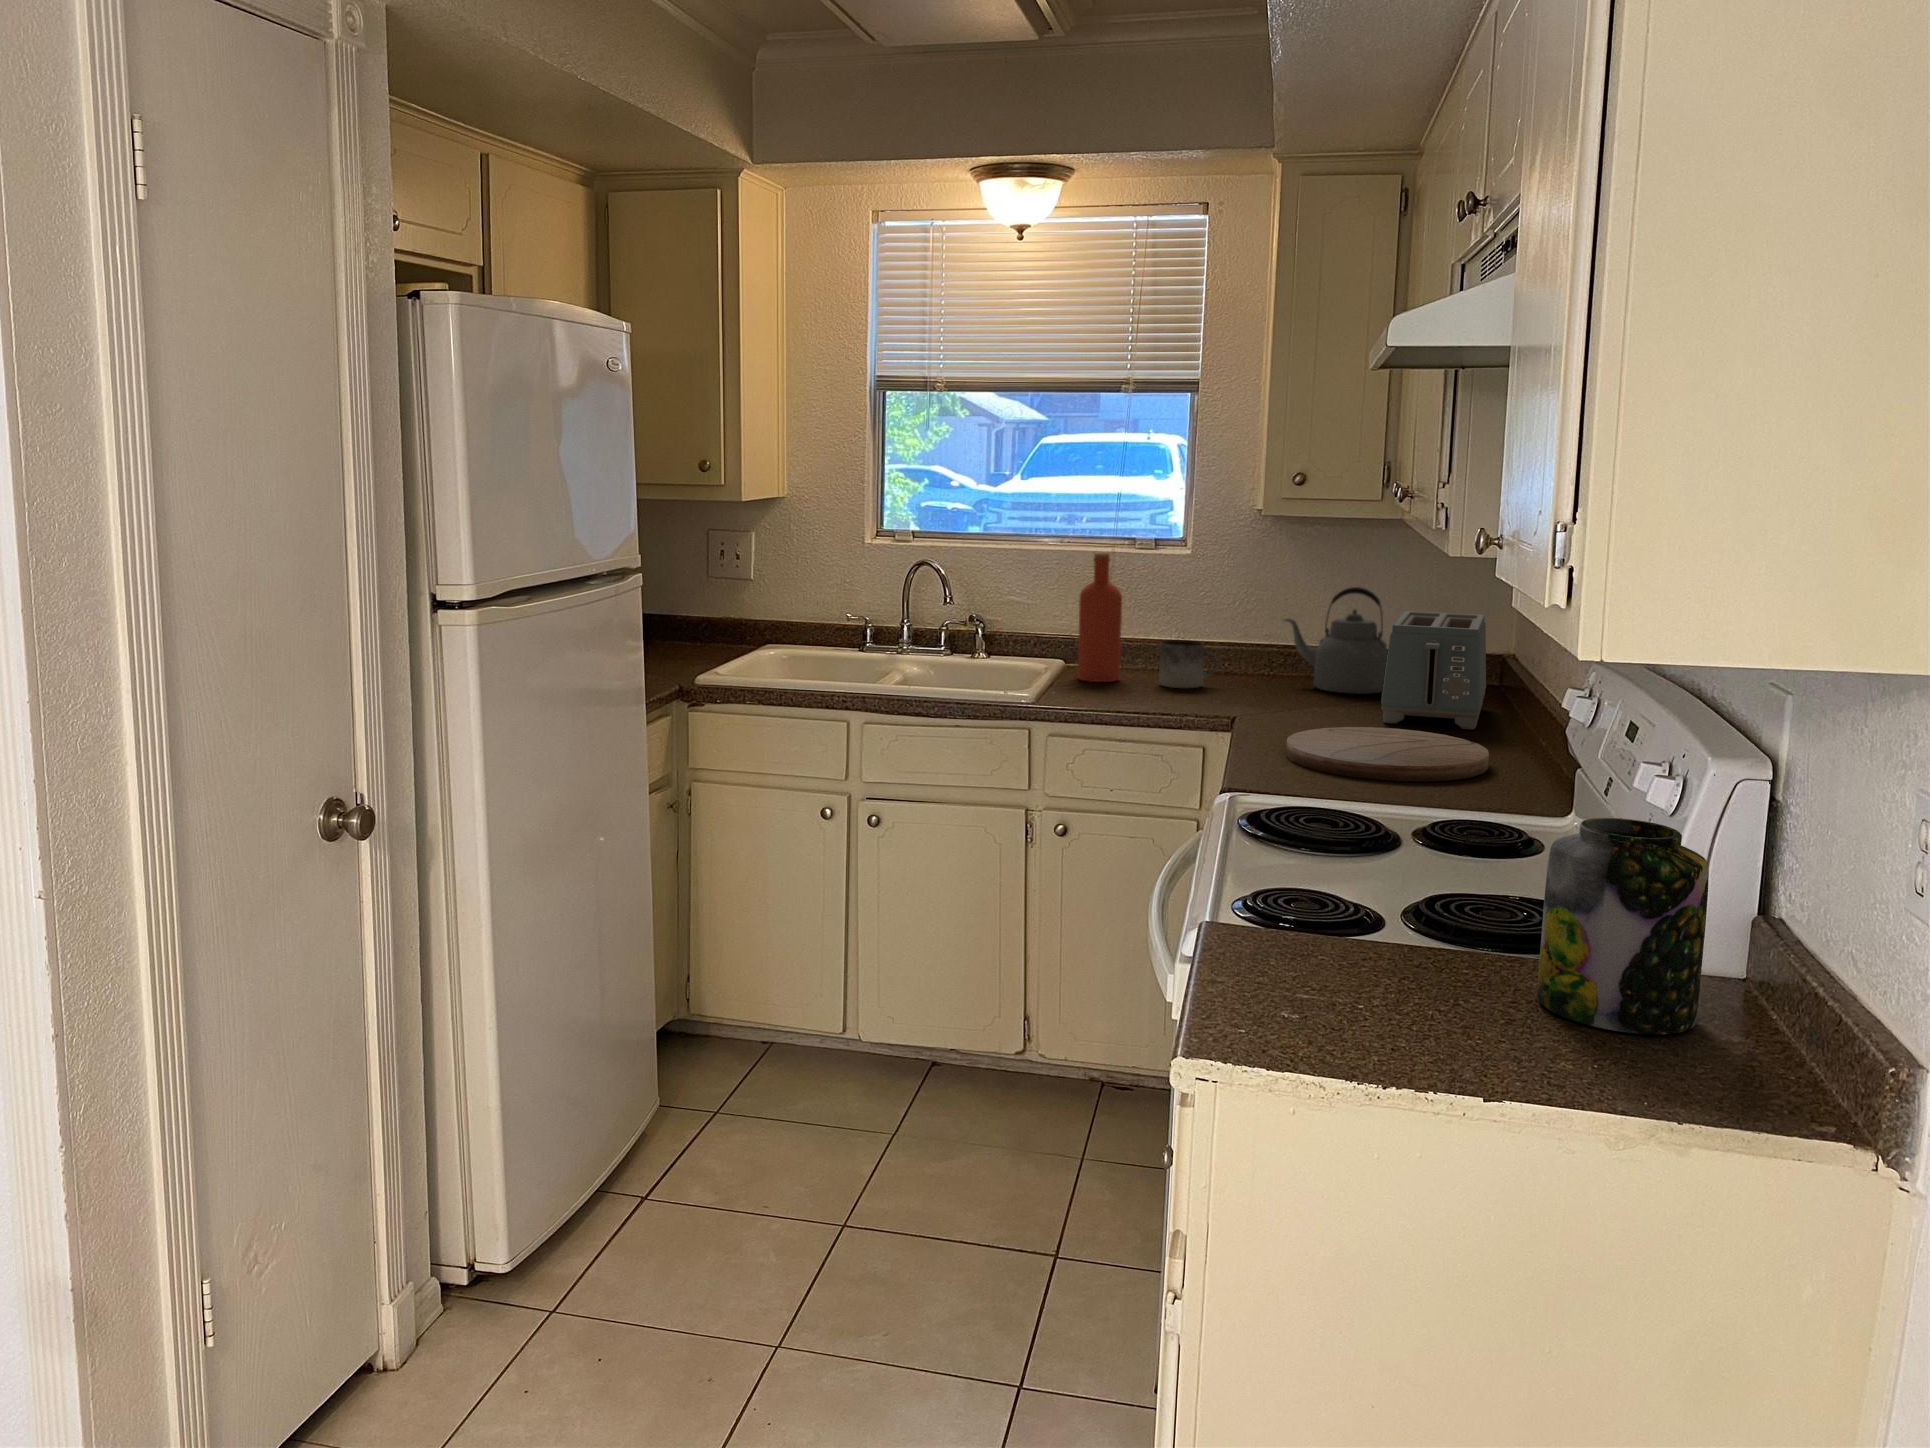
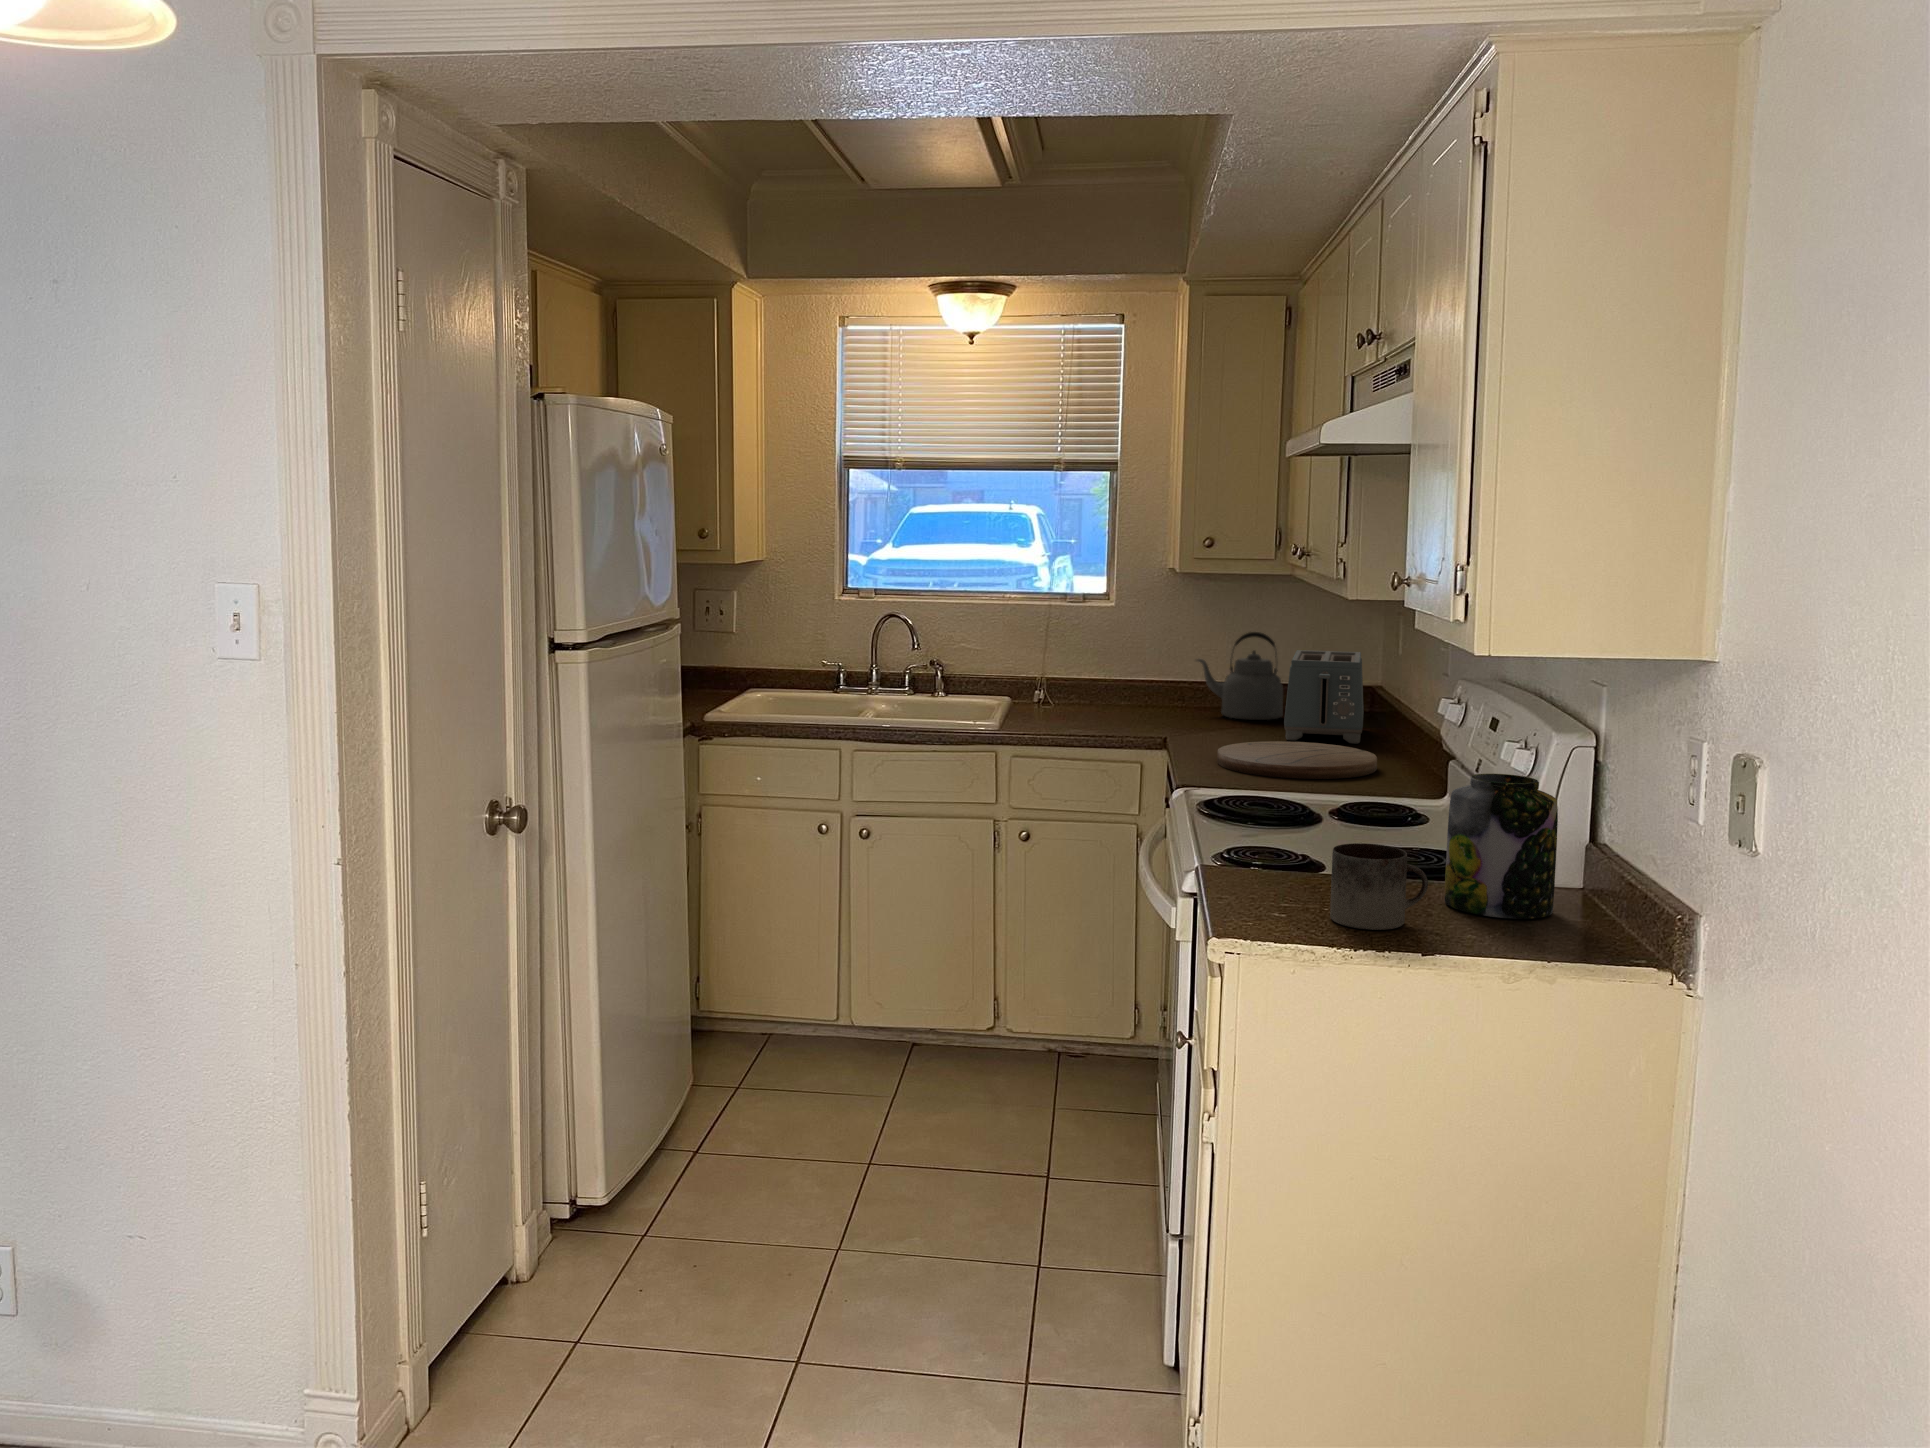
bottle: present [1078,553,1122,682] -> none [1025,606,1062,714]
mug: present [1159,640,1218,688] -> present [1330,843,1428,930]

